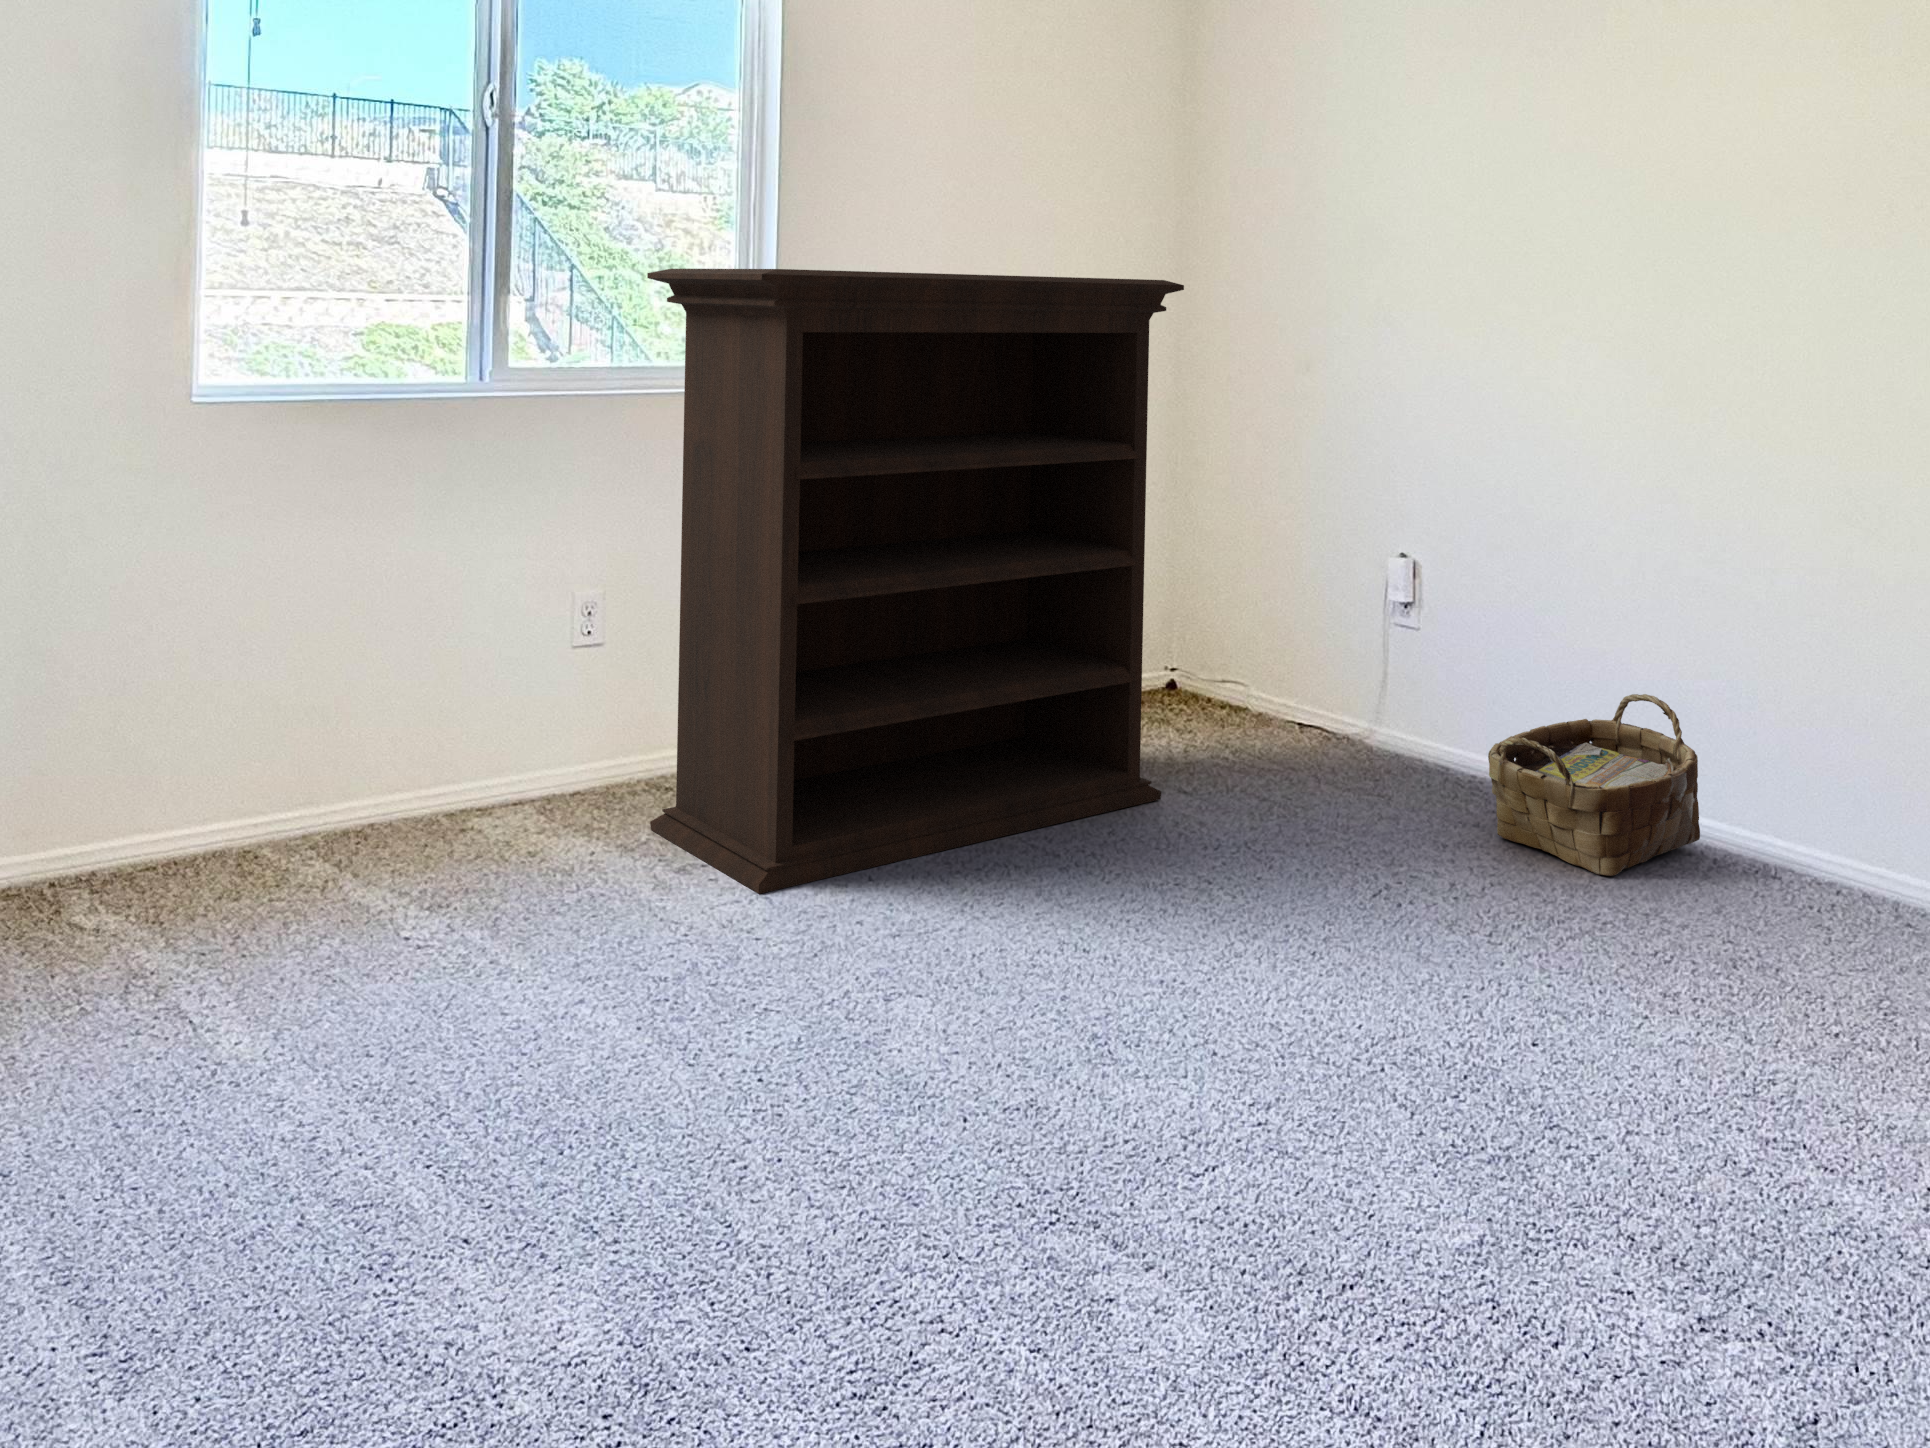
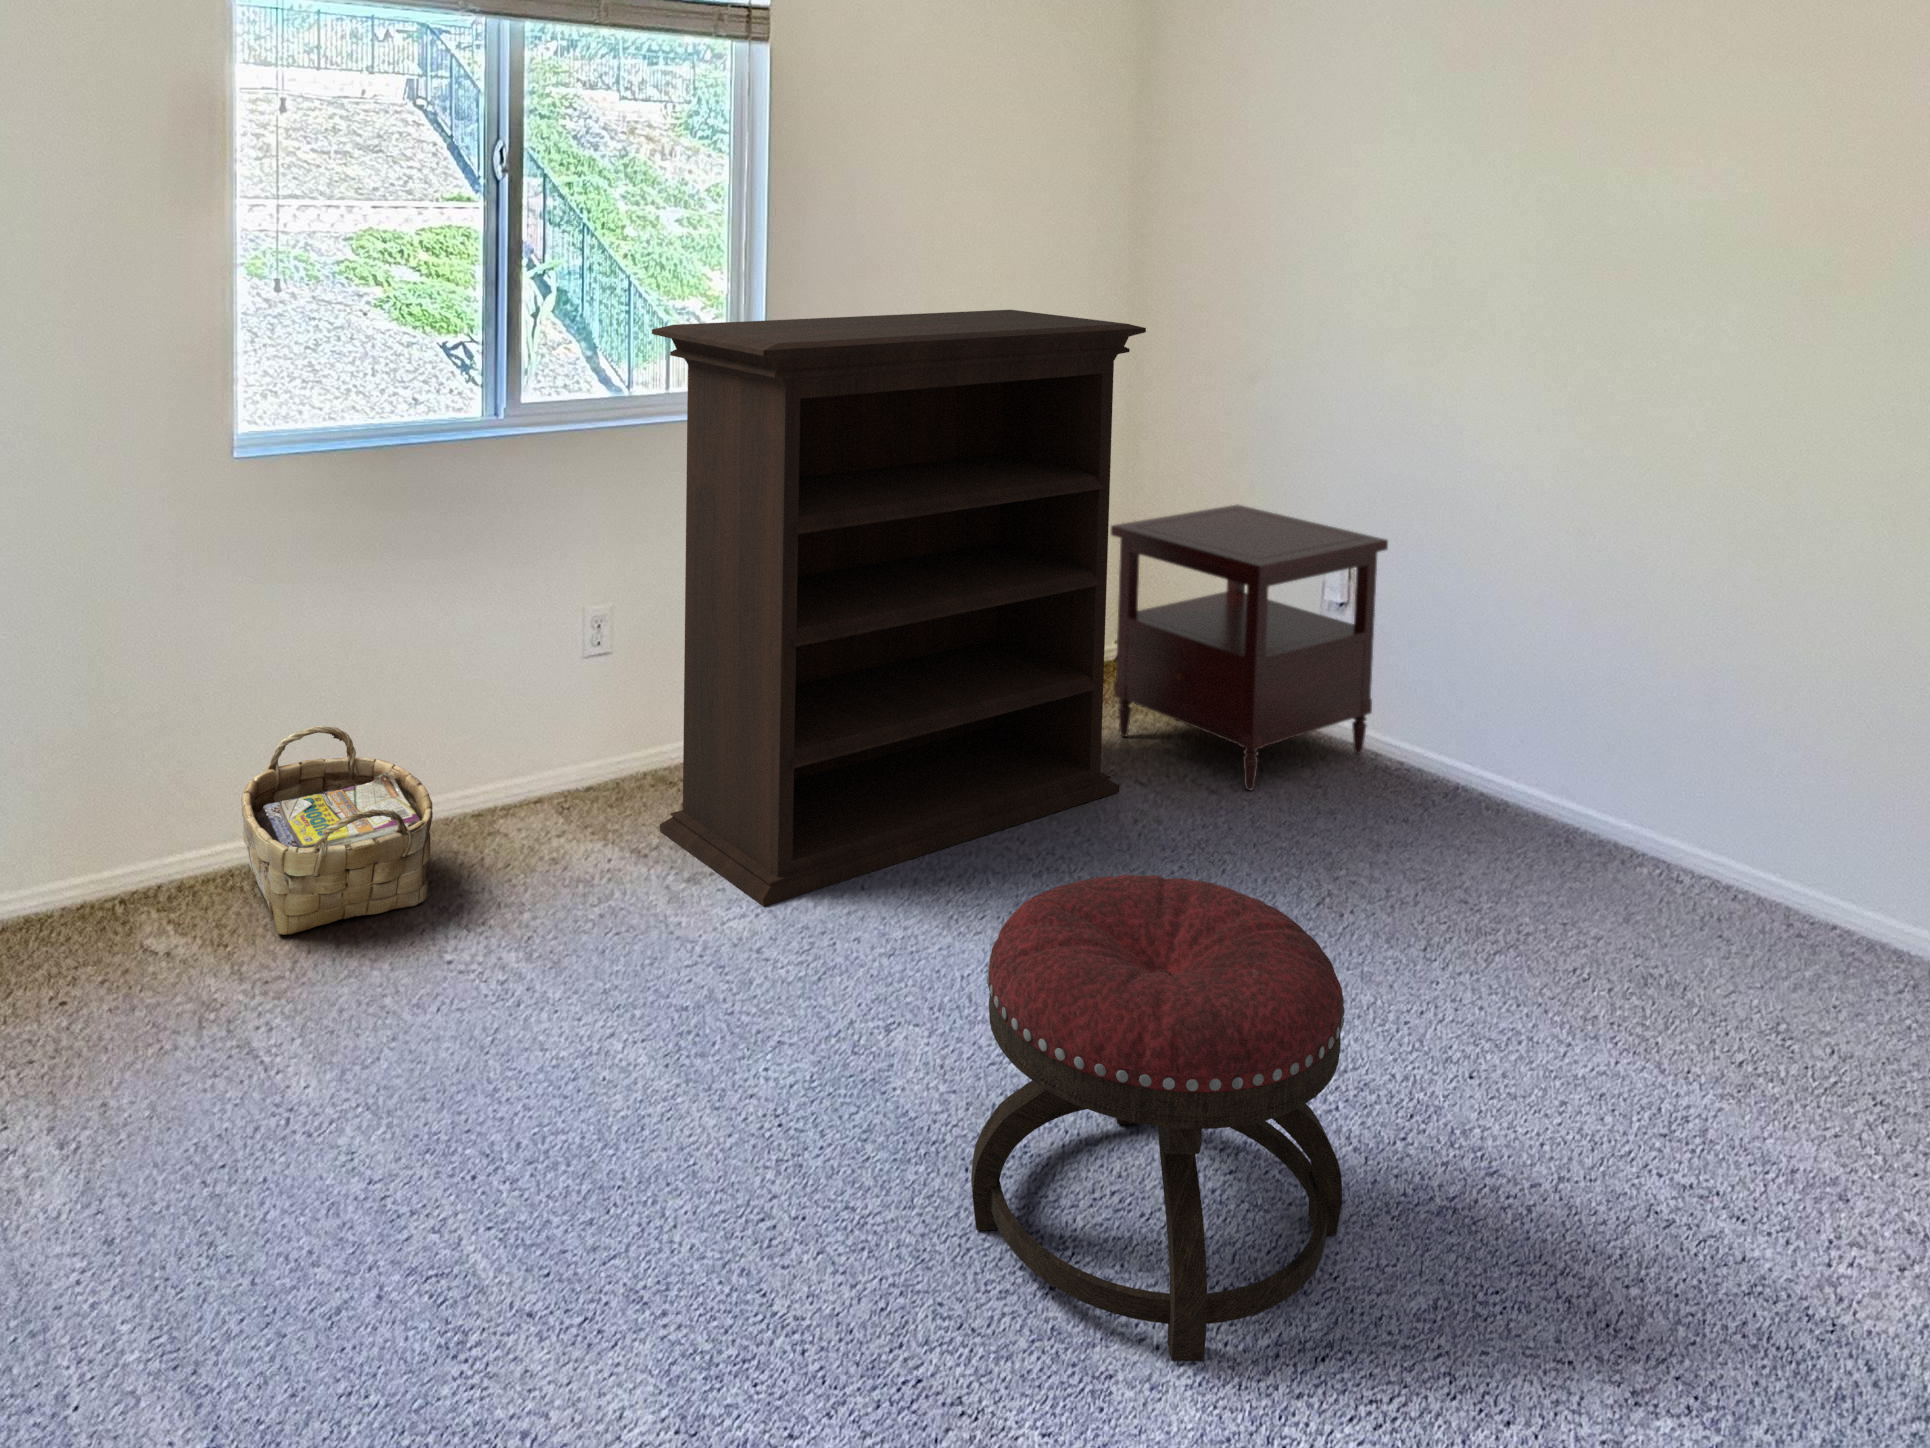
side table: none [1153,505,1455,799] -> present [1111,505,1388,790]
woven basket: present [1488,694,1700,876] -> present [241,726,433,935]
ottoman: none [967,792,1380,1287] -> present [971,875,1345,1361]

